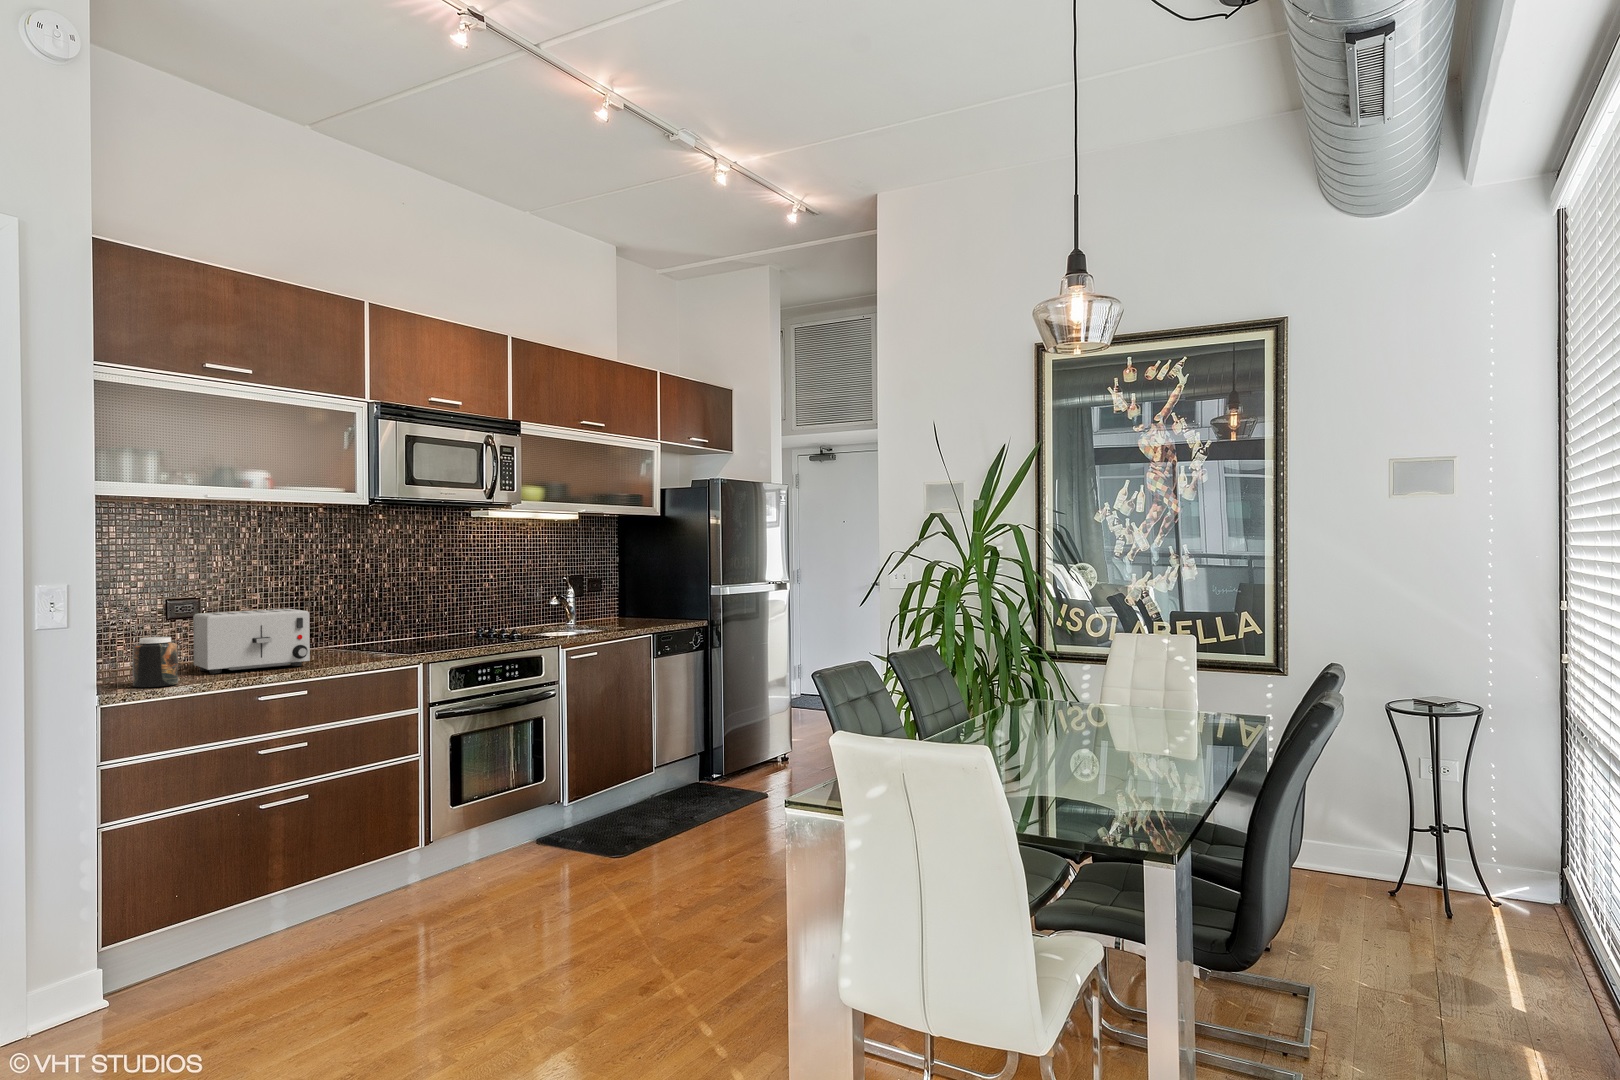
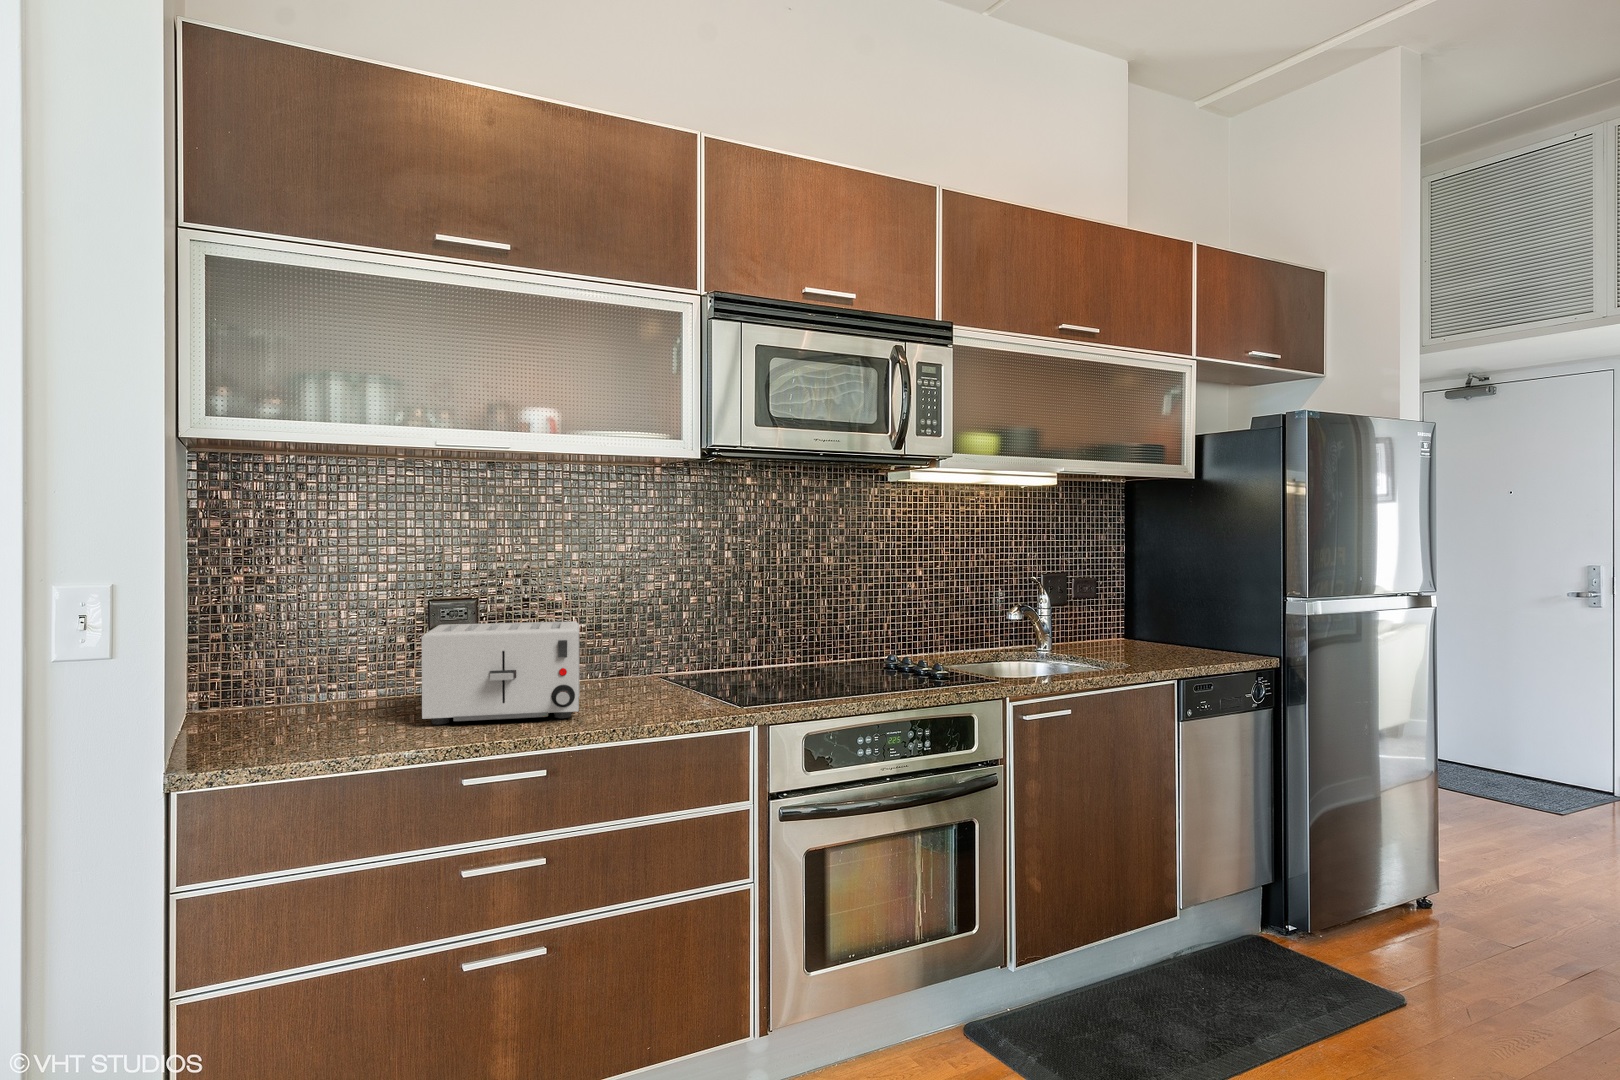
jar: present [133,637,178,687] -> none [283,667,350,753]

